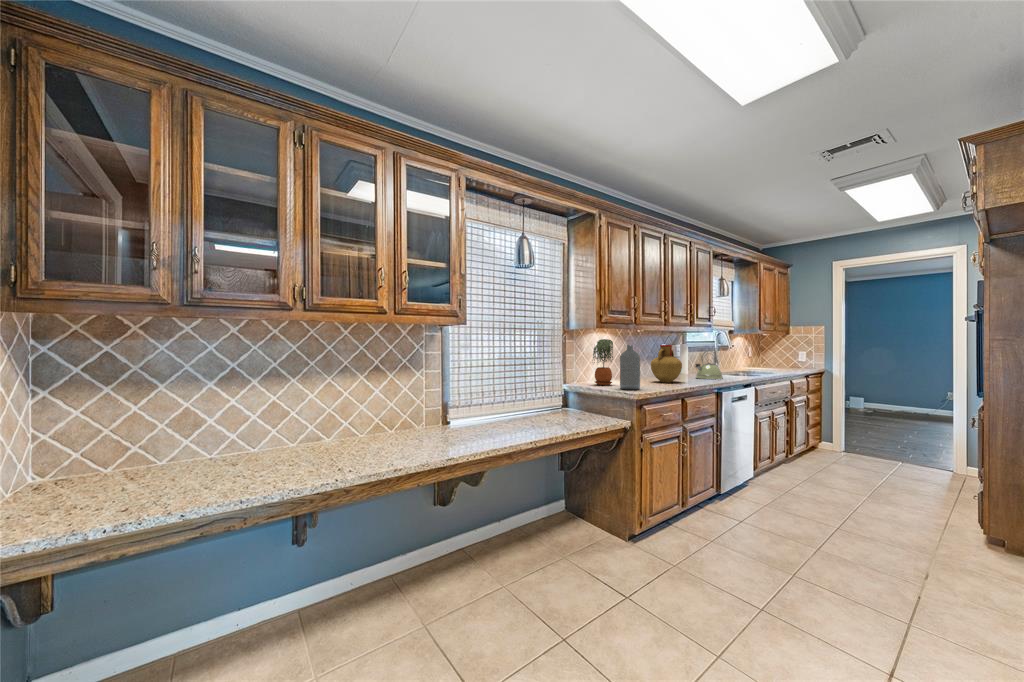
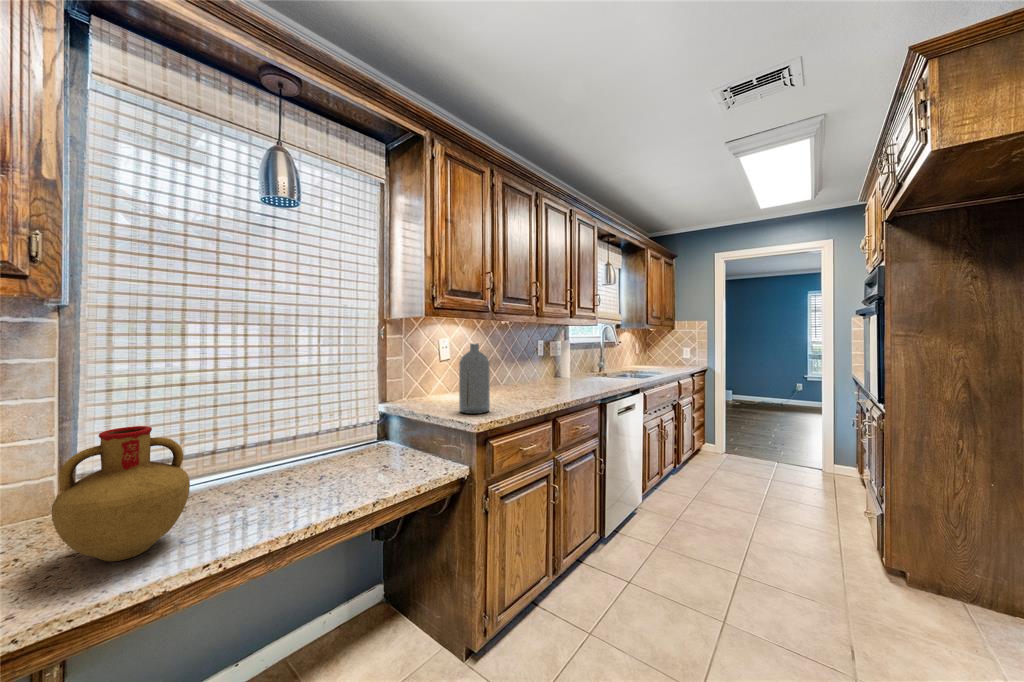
potted plant: present [593,339,613,385] -> none [427,334,460,403]
vase: present [651,345,682,383] -> present [51,426,190,561]
kettle: present [695,351,723,379] -> none [575,349,608,386]

